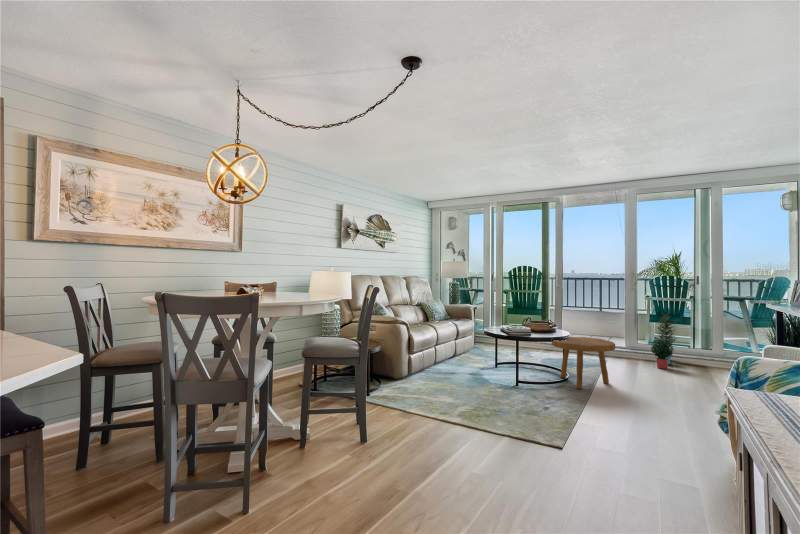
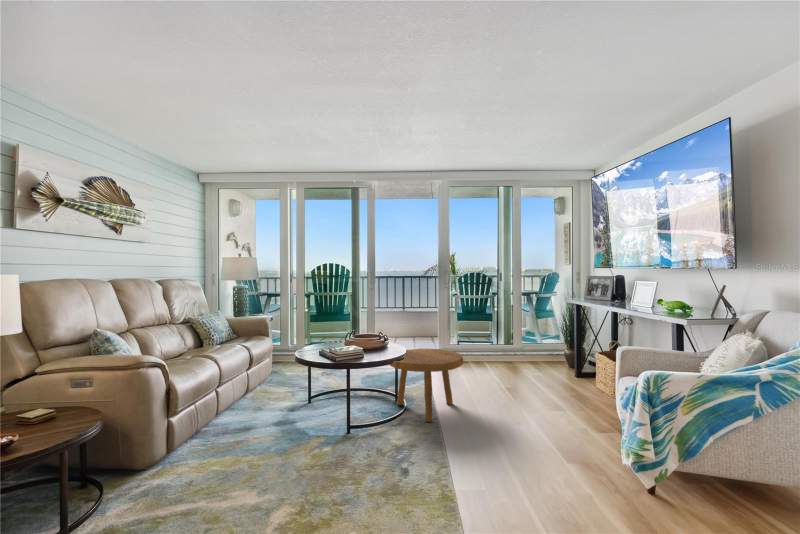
potted plant: present [651,313,676,369] -> none [466,310,491,370]

